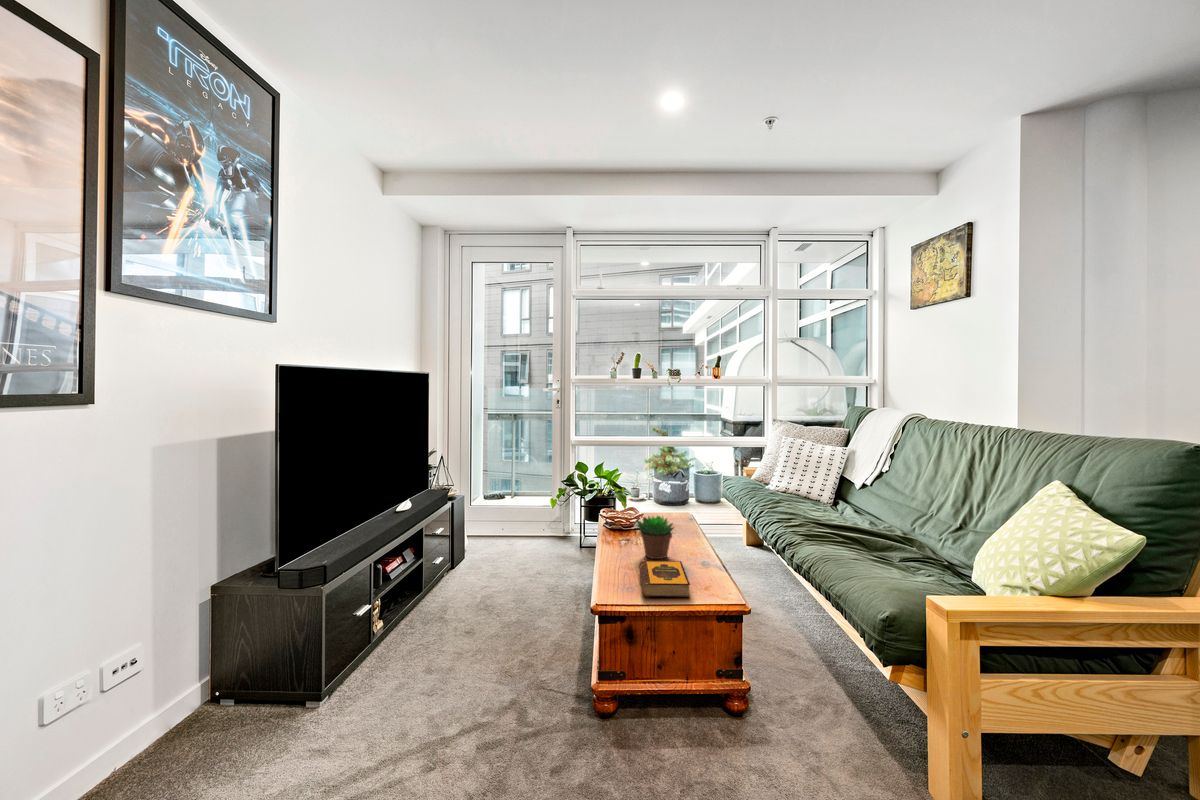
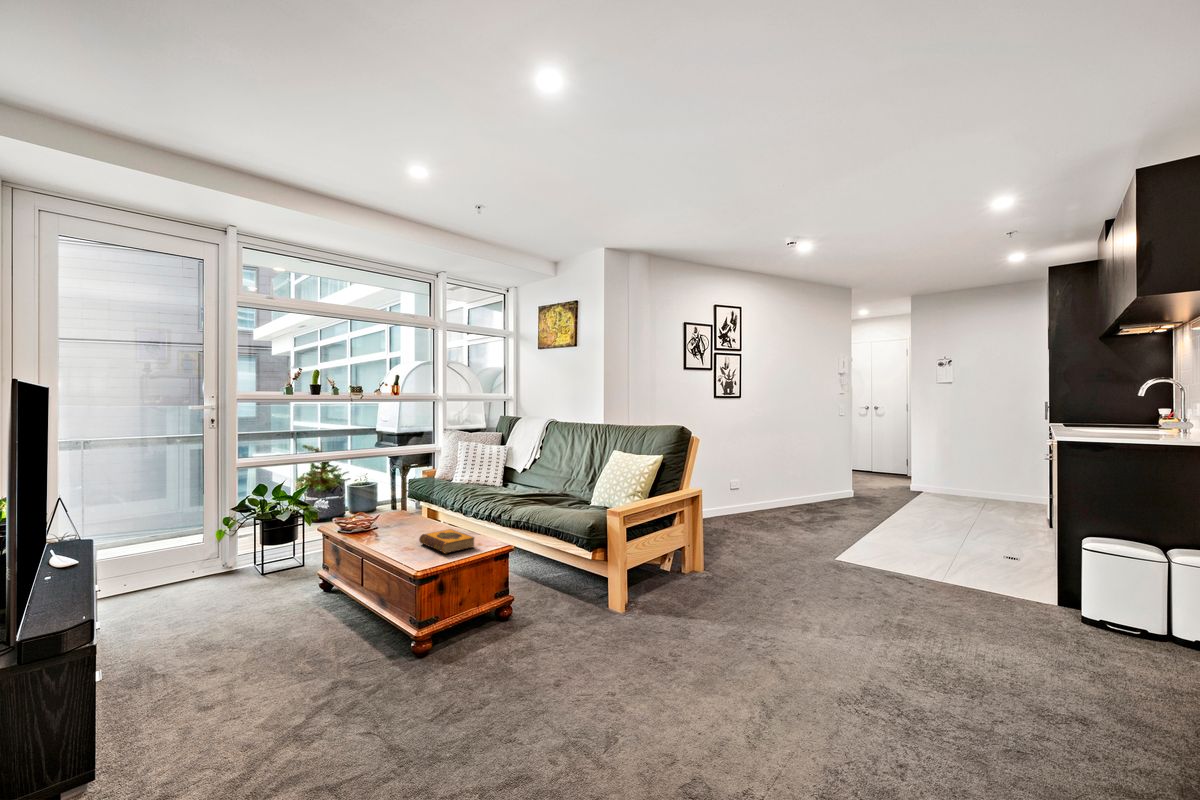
succulent plant: present [636,516,674,559] -> none [399,500,435,536]

